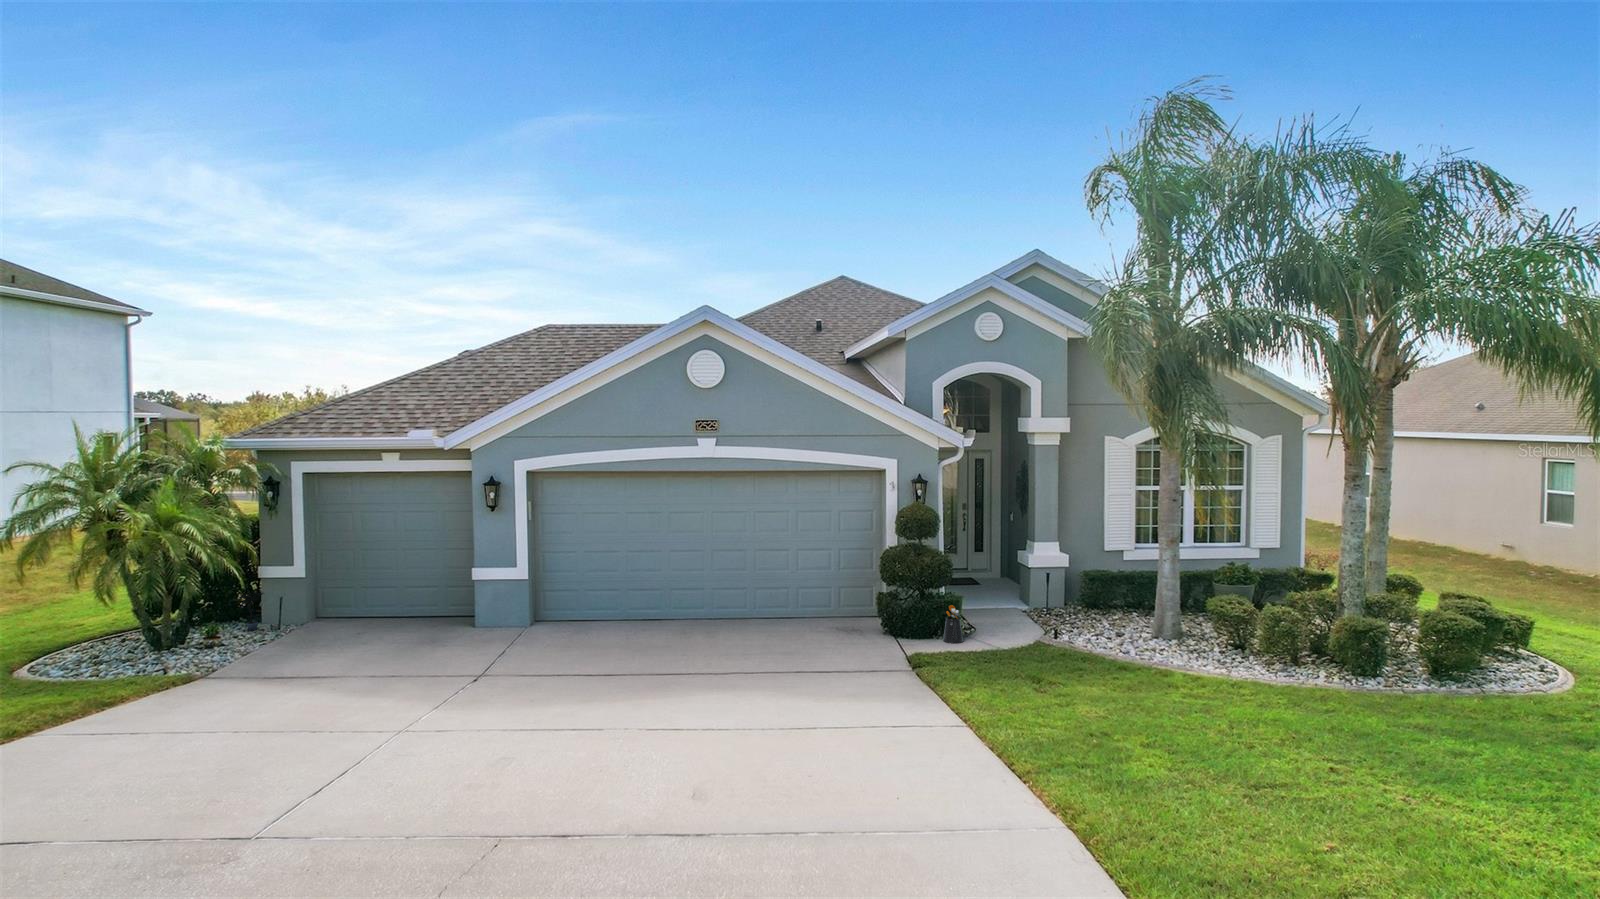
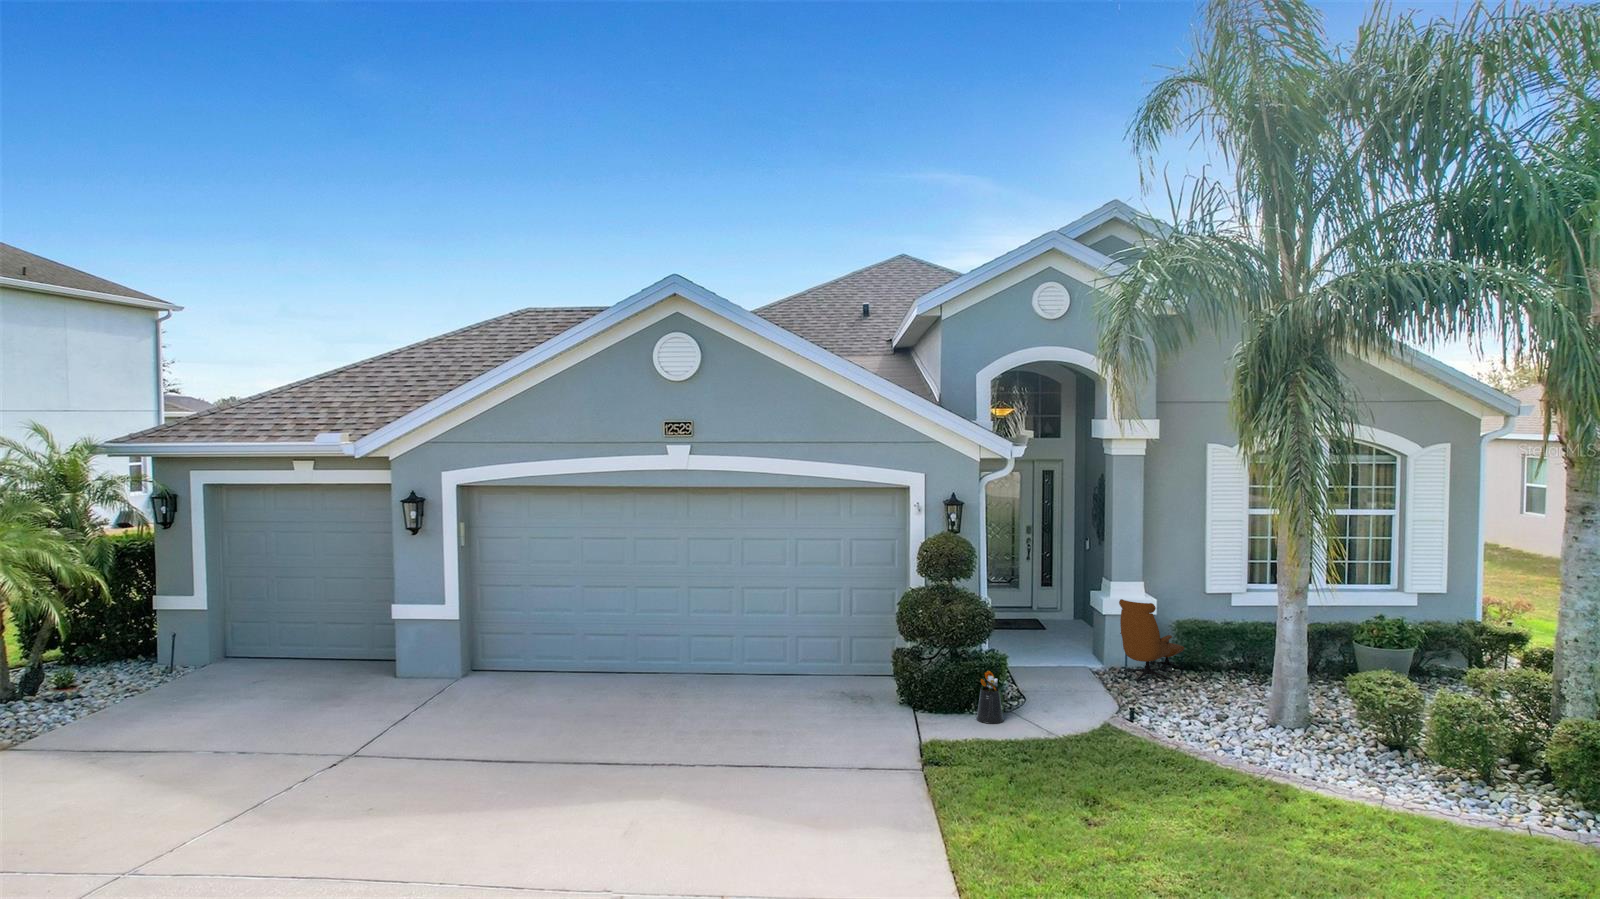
lounge chair: none [1043,553,1091,615] -> present [1119,599,1185,681]
potted plant: present [238,590,263,631] -> none [122,624,159,674]

